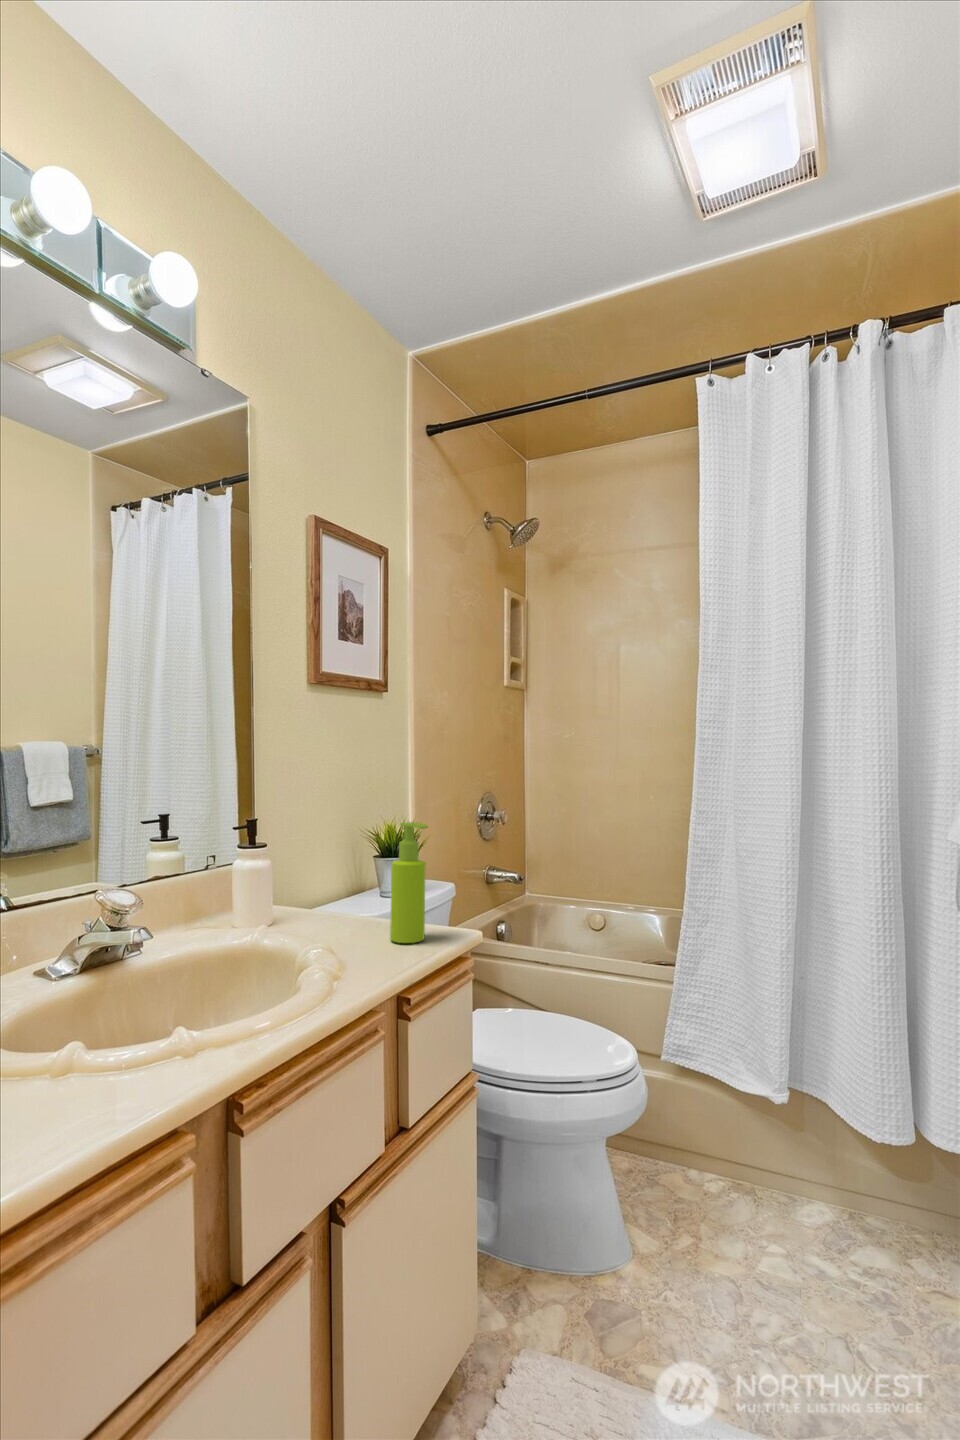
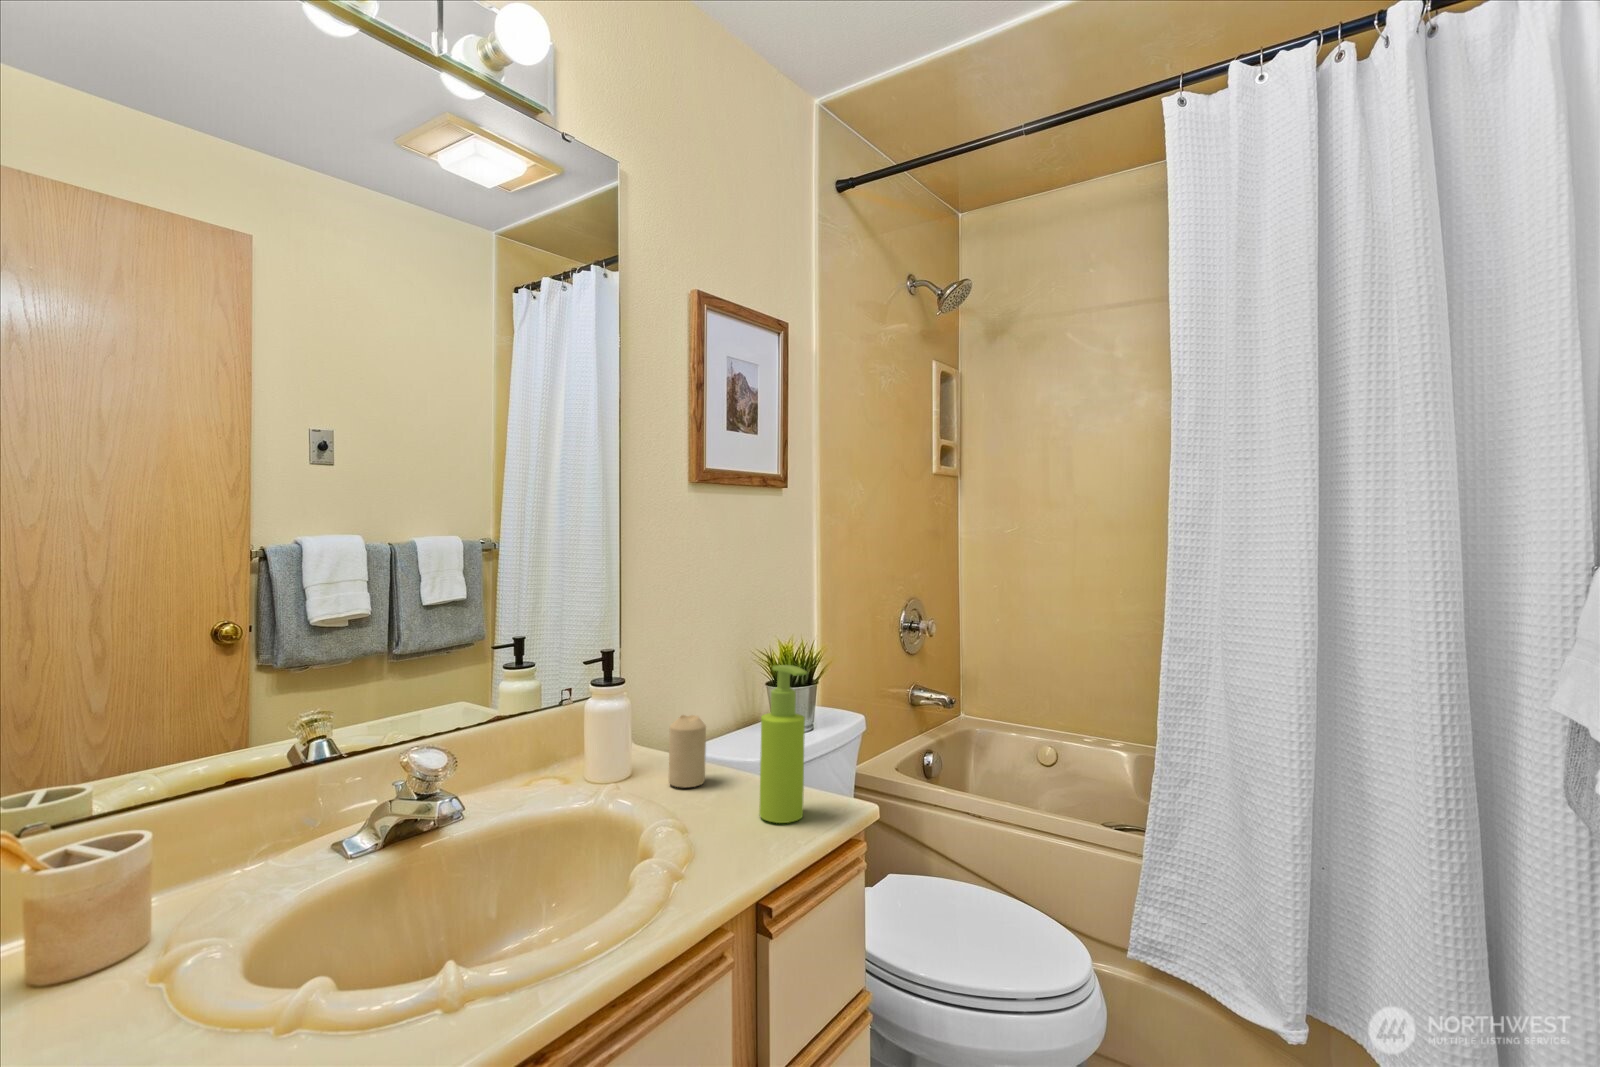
candle: none [309,869,340,927] -> present [669,715,706,787]

